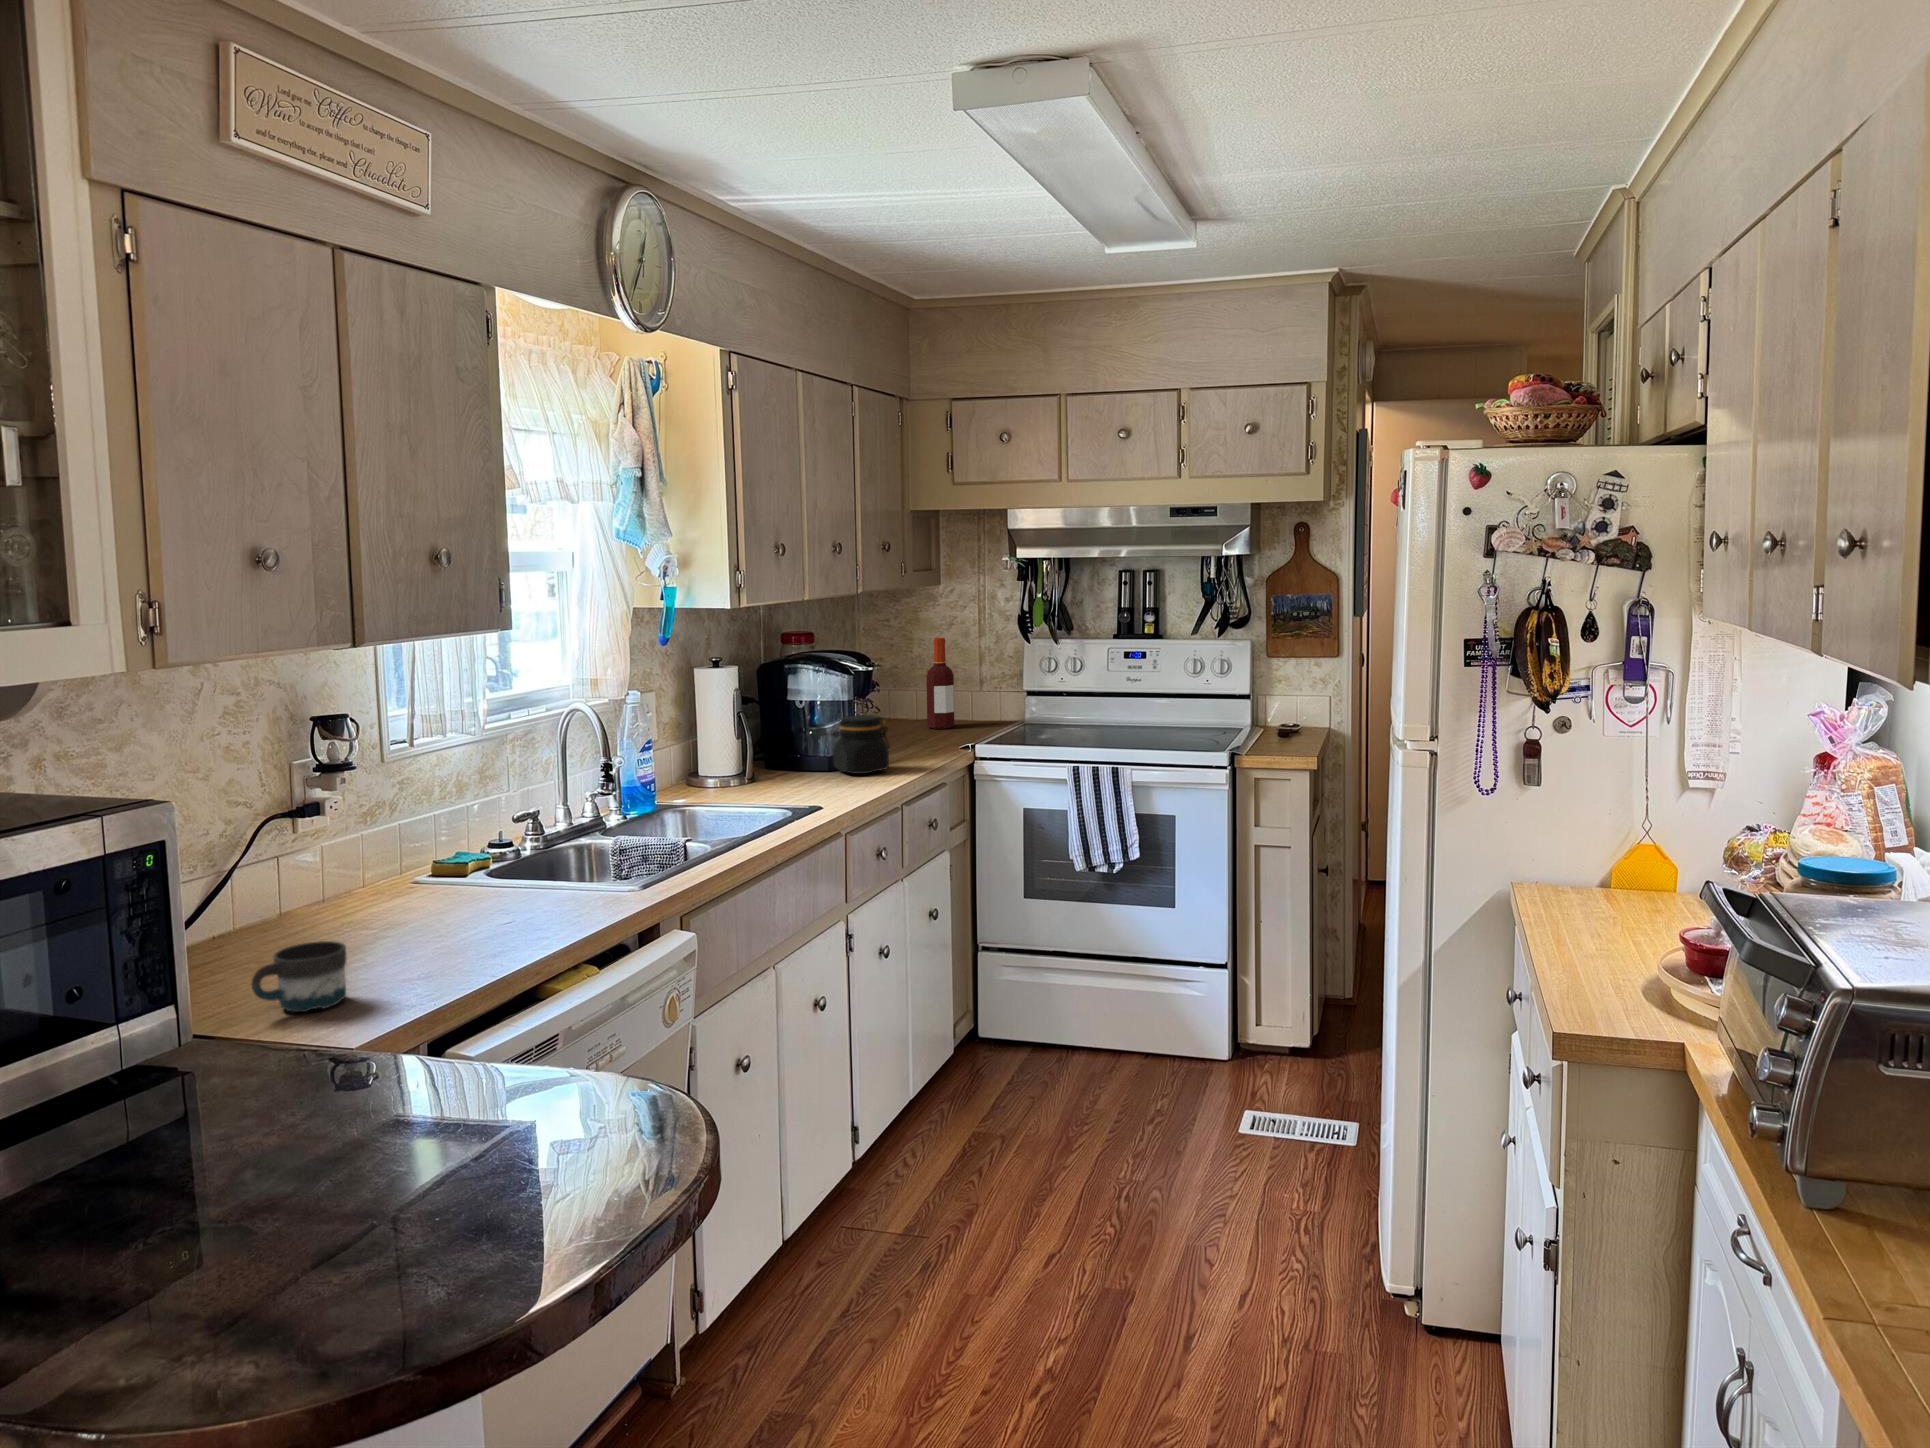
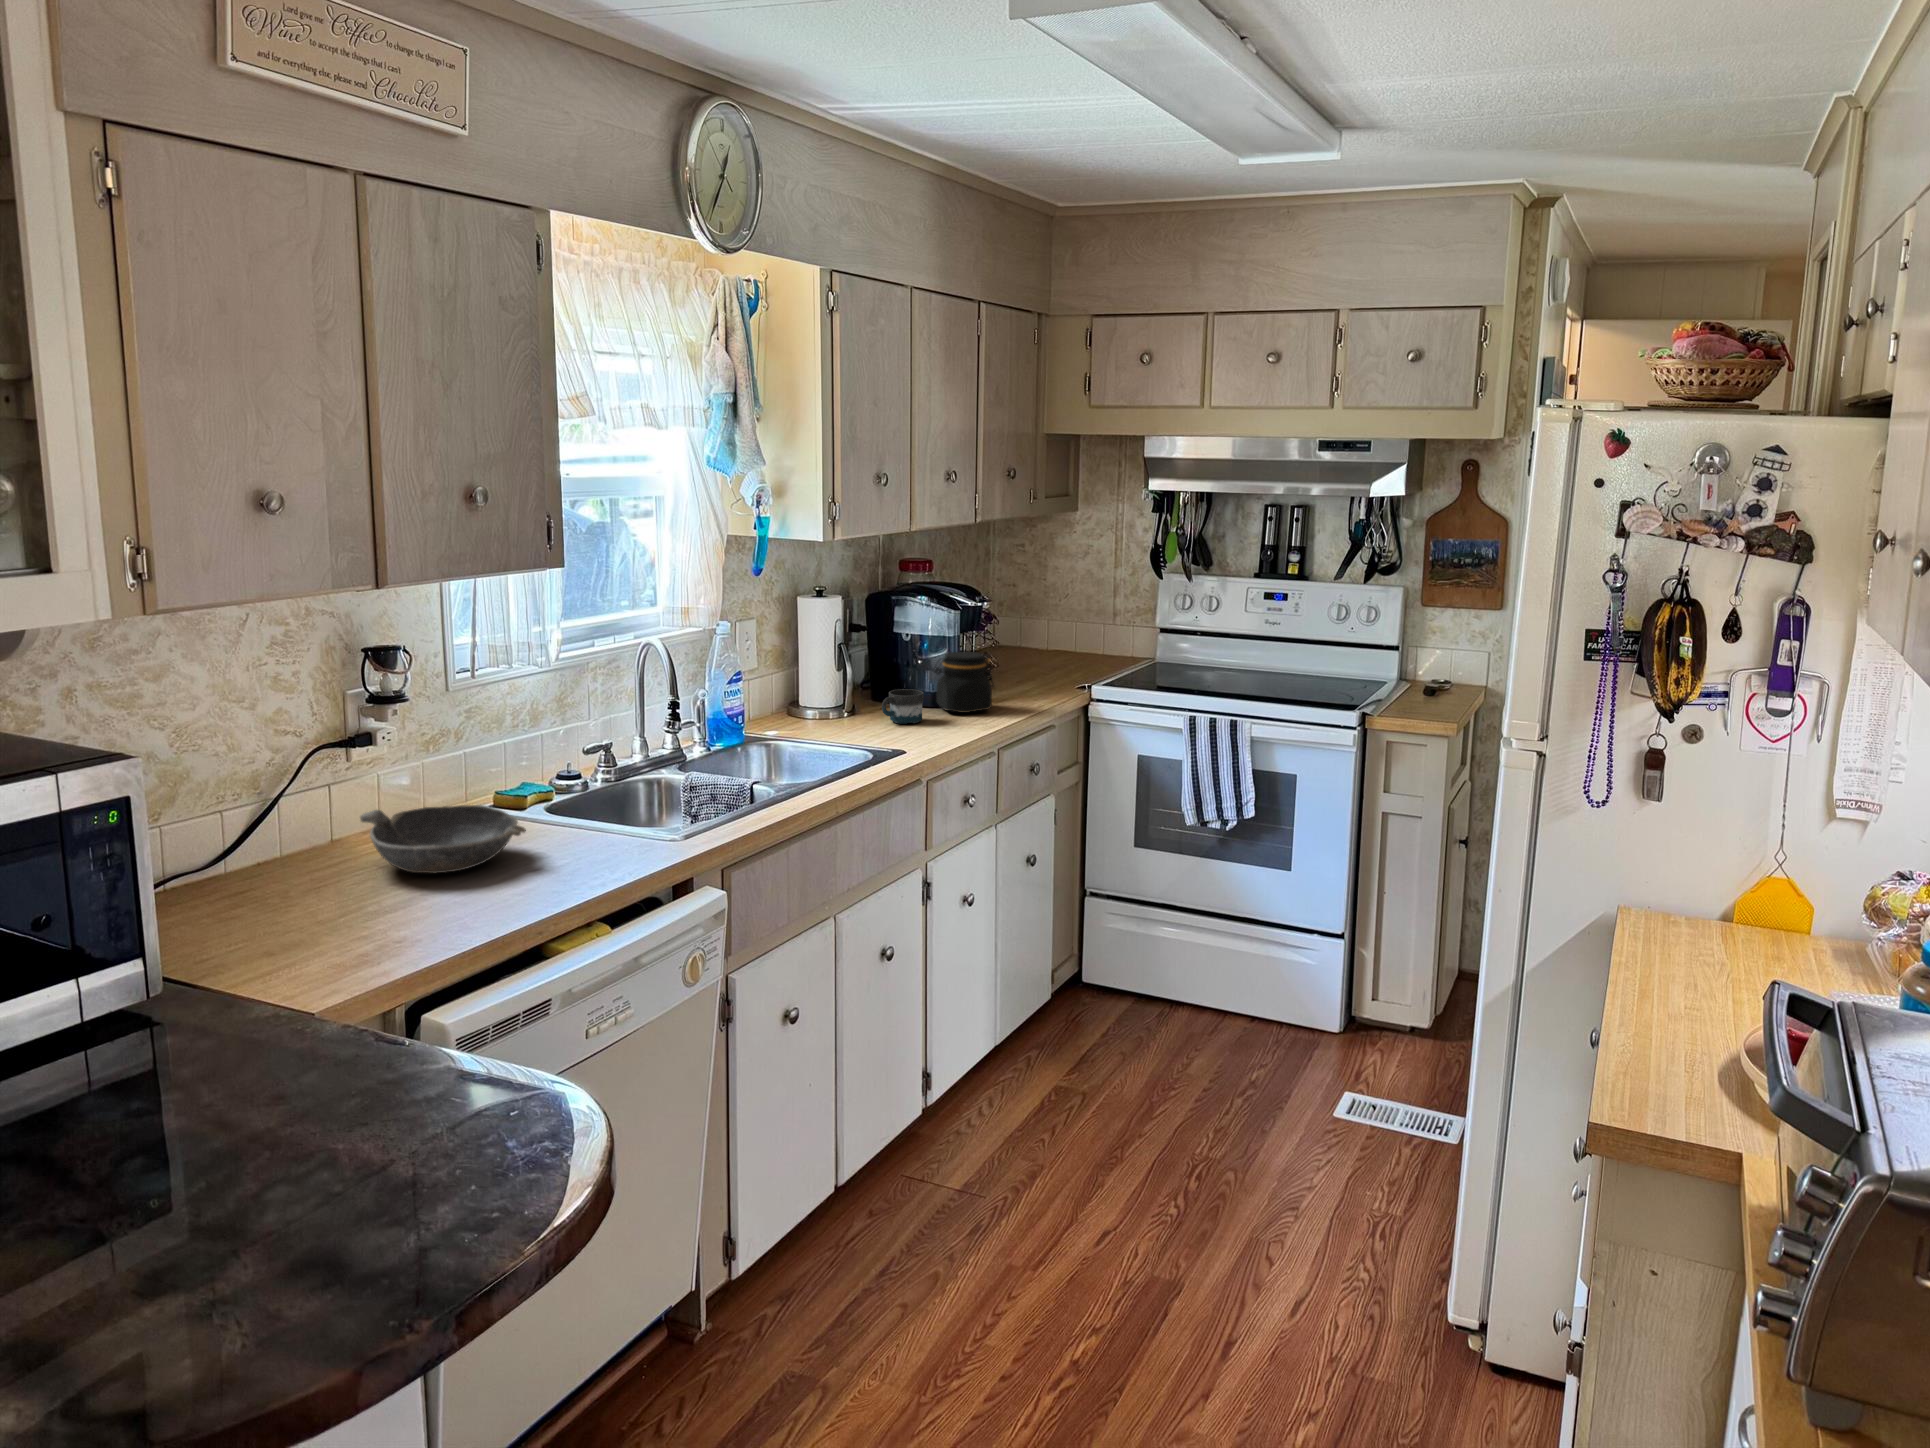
bottle: present [926,638,954,729] -> none [1054,569,1084,663]
bowl: none [318,869,496,936] -> present [360,805,526,873]
mug: present [251,941,346,1012] -> present [882,689,924,724]

